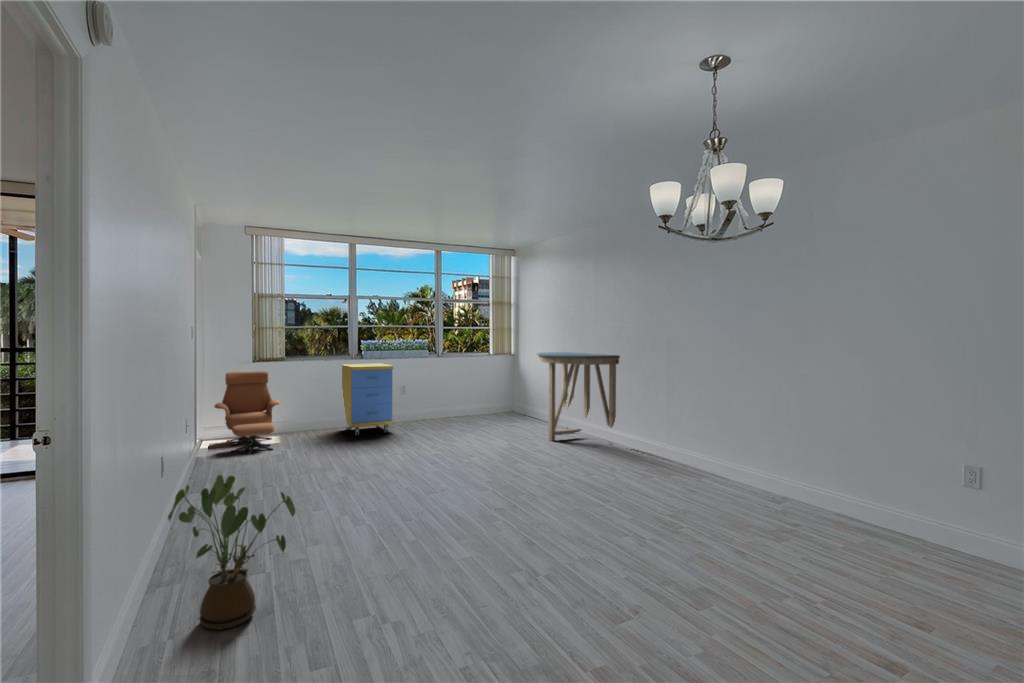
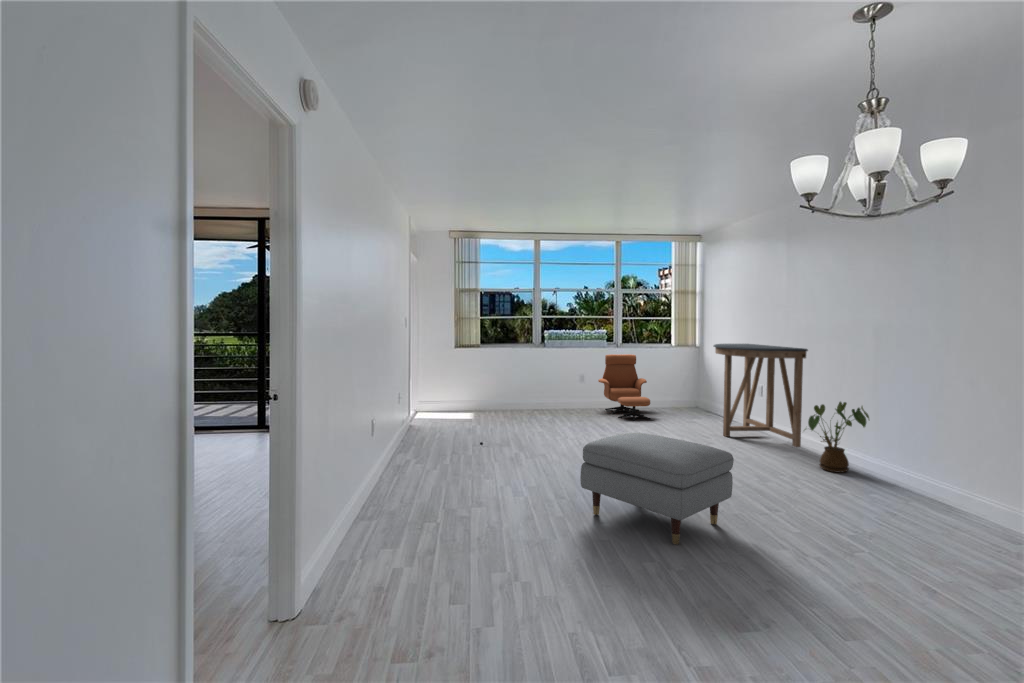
storage cabinet: present [342,364,393,435] -> none [527,351,570,416]
lounge chair: present [214,371,280,454] -> present [598,354,650,421]
ottoman: none [449,444,595,551] -> present [580,433,734,545]
house plant: present [168,475,295,630] -> present [805,402,869,473]

